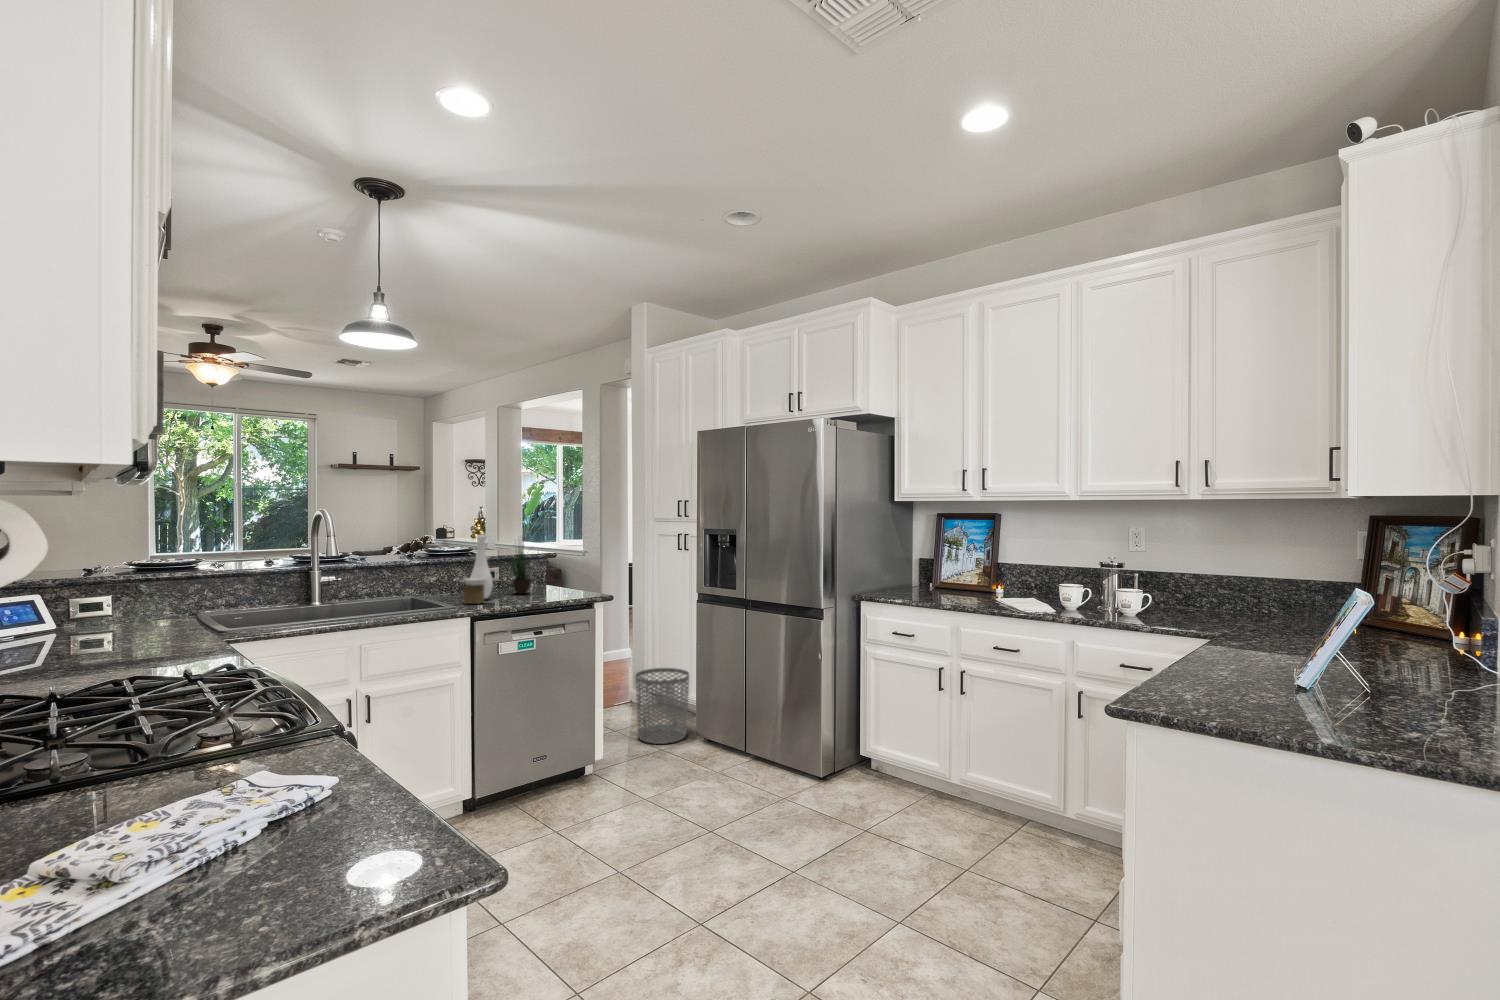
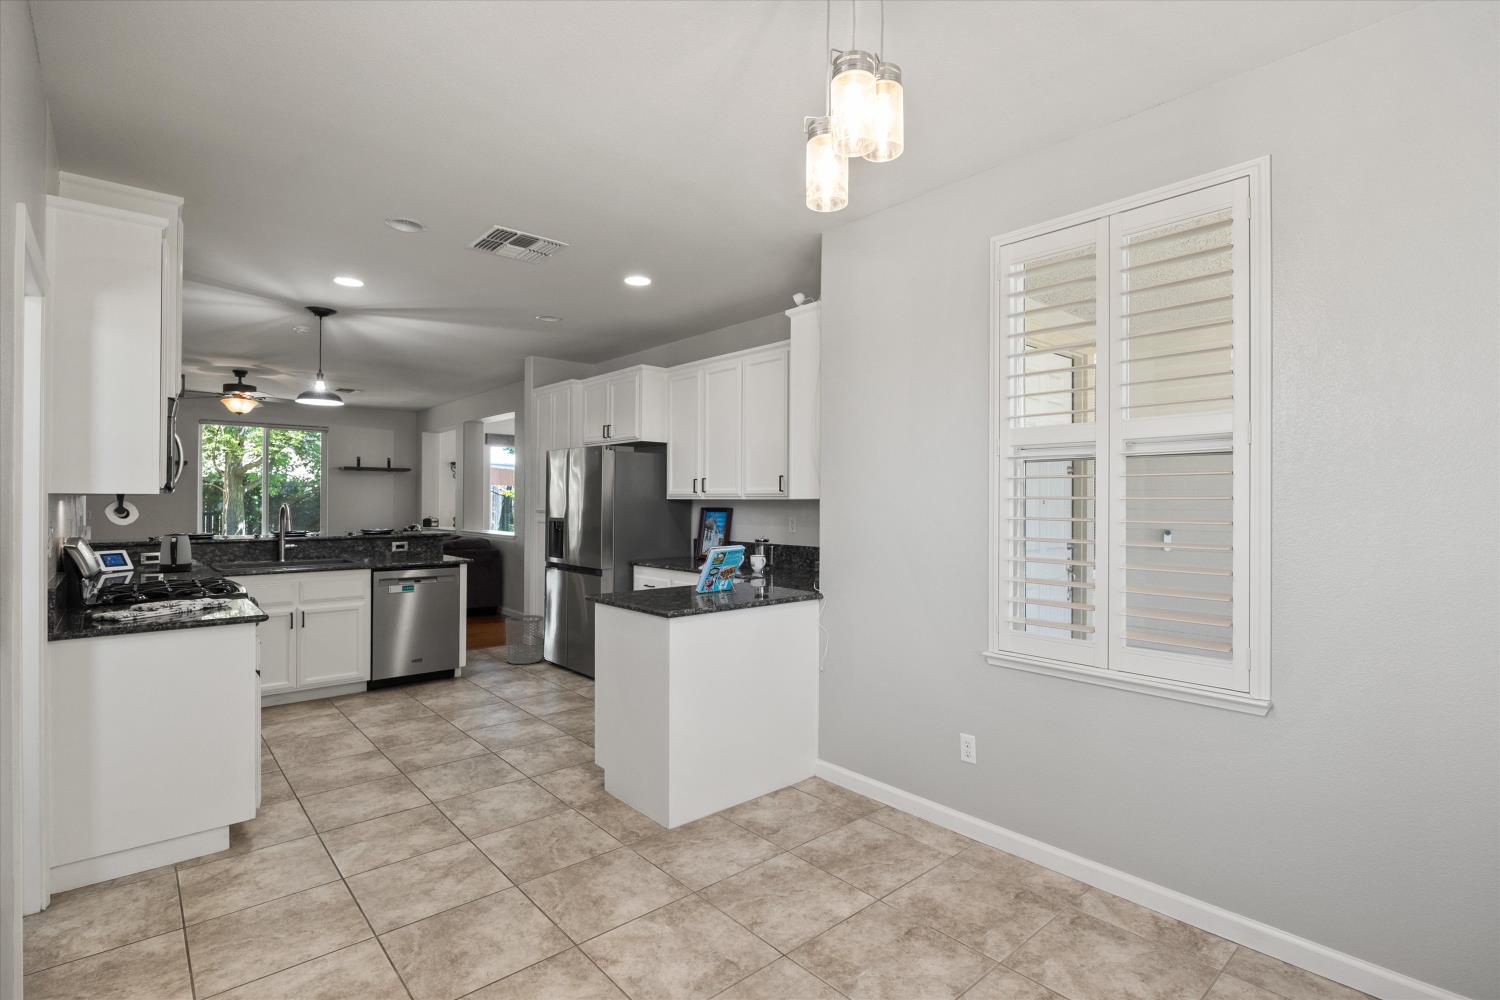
vase: present [464,535,493,604] -> none [373,521,396,563]
potted plant: present [511,544,531,594] -> none [406,514,433,560]
kettle: none [106,565,171,641] -> present [159,533,192,572]

